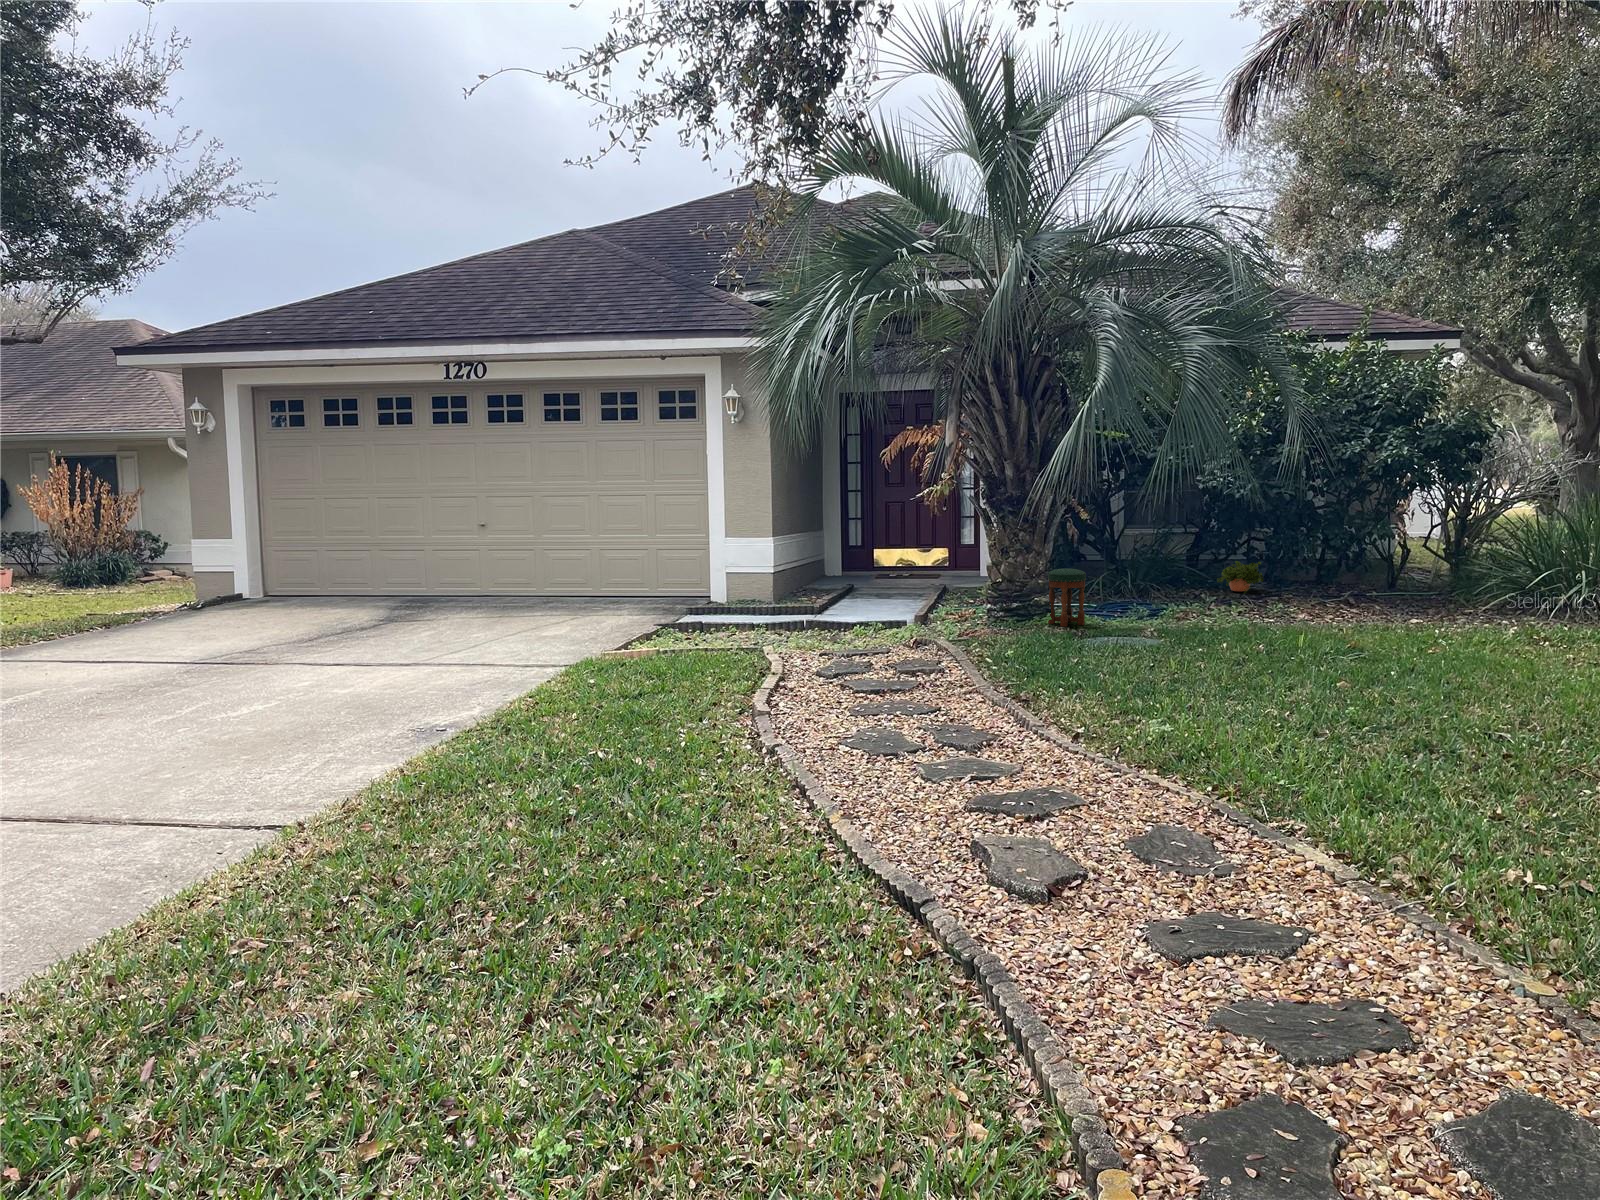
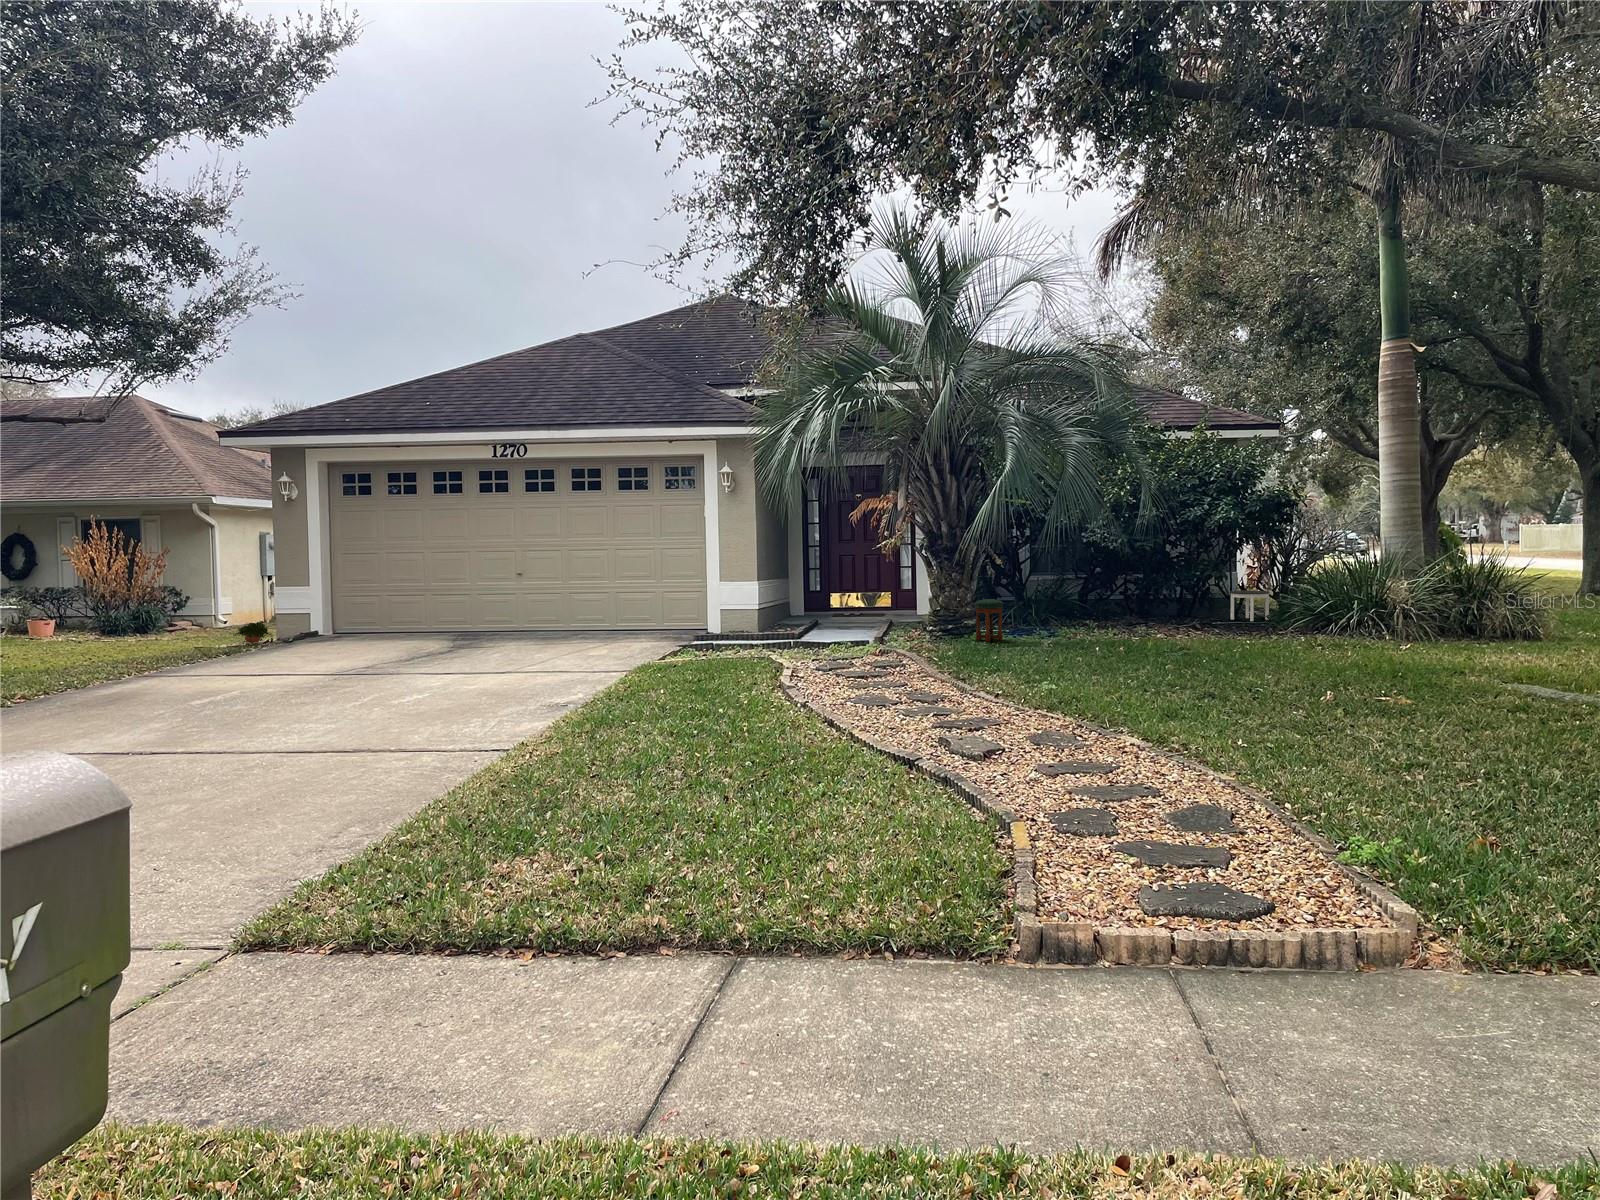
round table: none [1394,555,1452,598] -> present [1230,590,1270,621]
potted plant: present [1218,561,1263,593] -> present [234,621,272,644]

